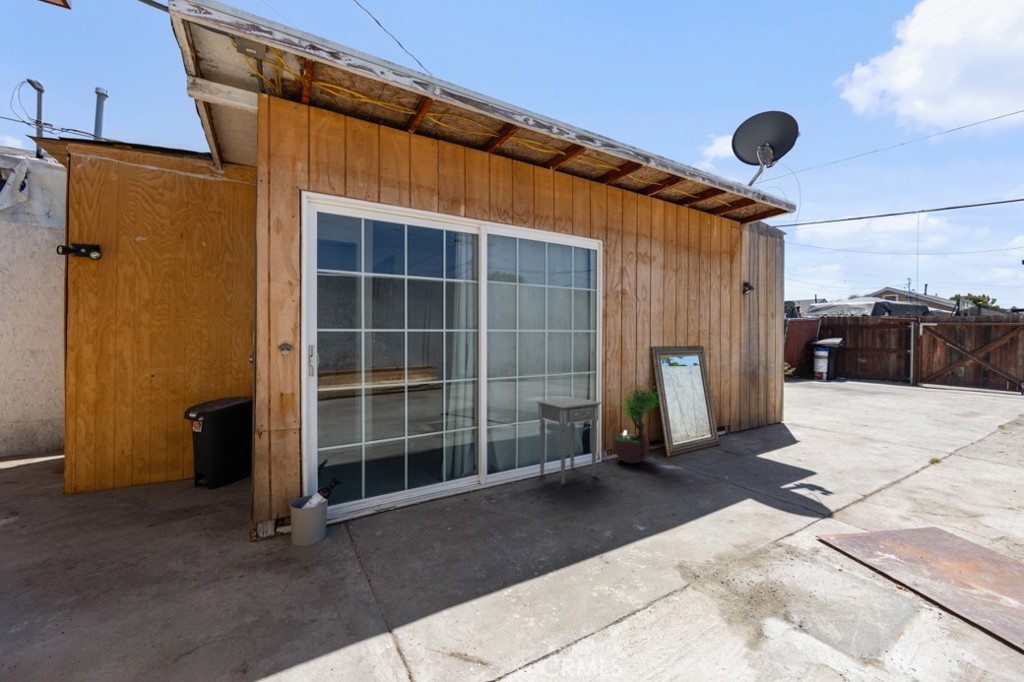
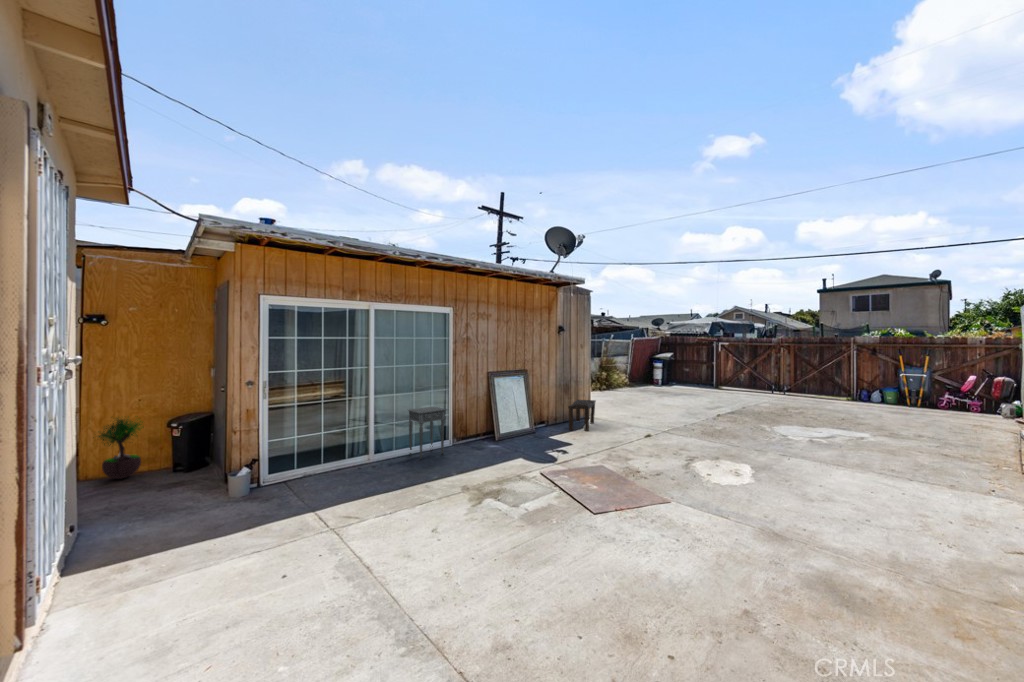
potted tree: present [613,388,659,463] -> present [99,417,141,479]
bench: none [765,394,806,444] -> present [568,400,596,431]

